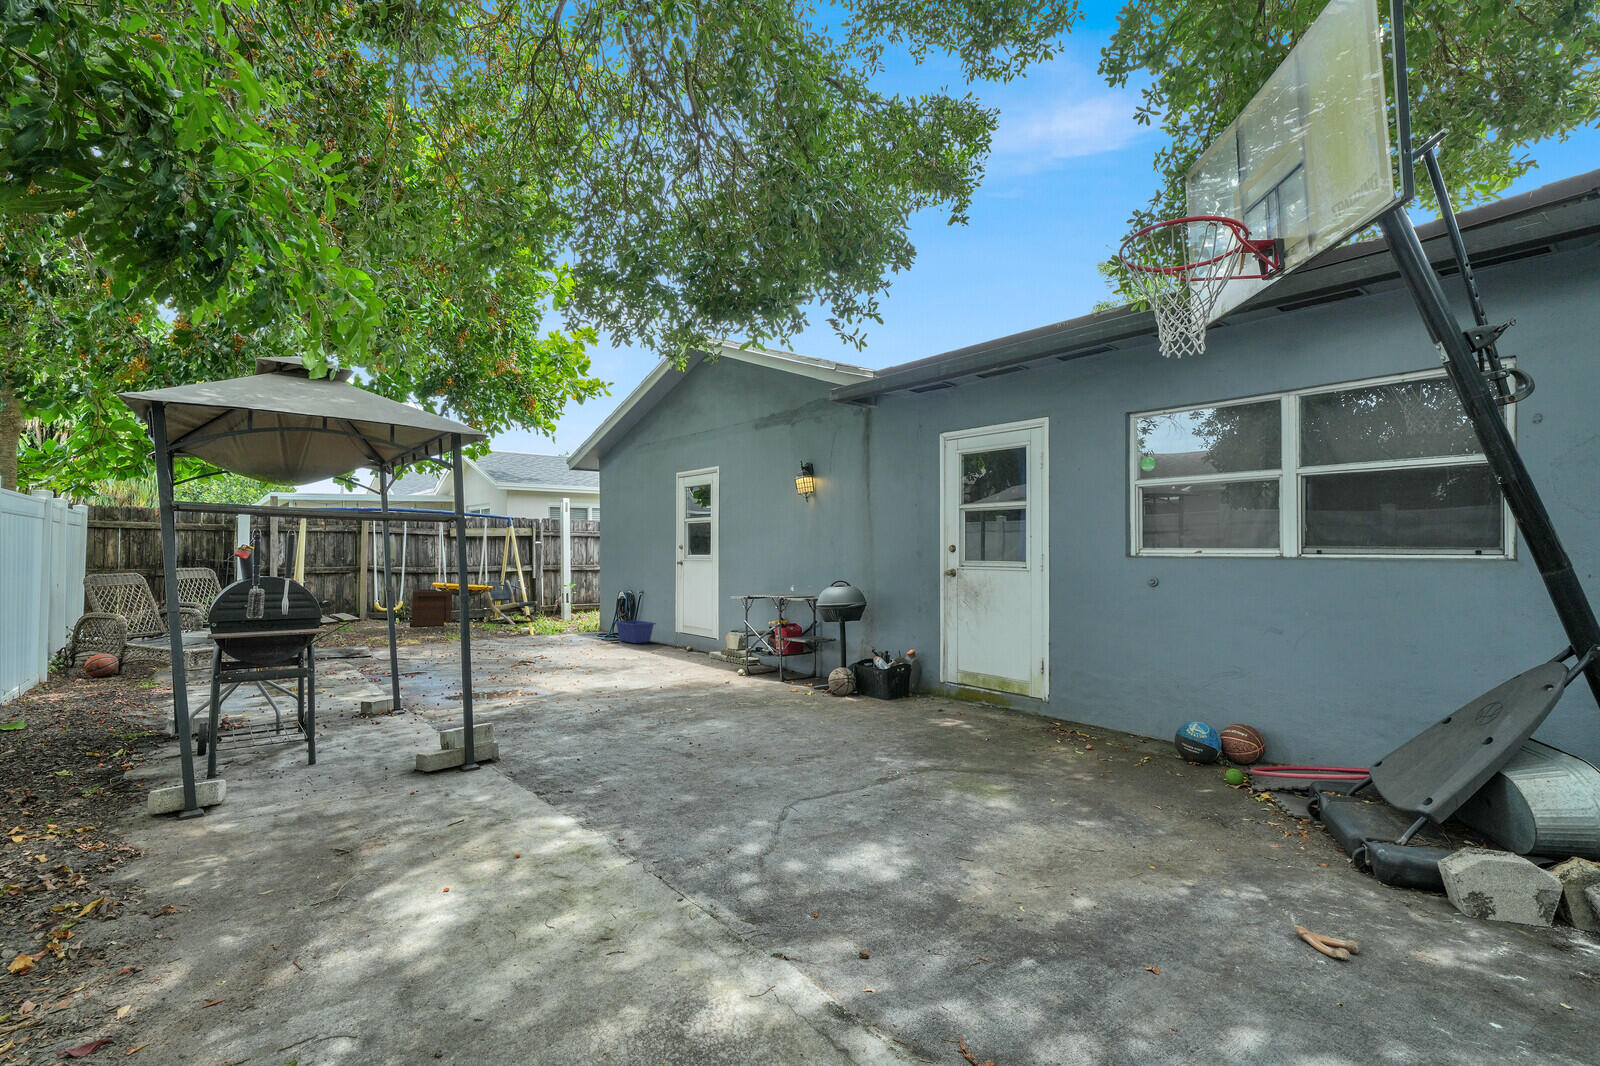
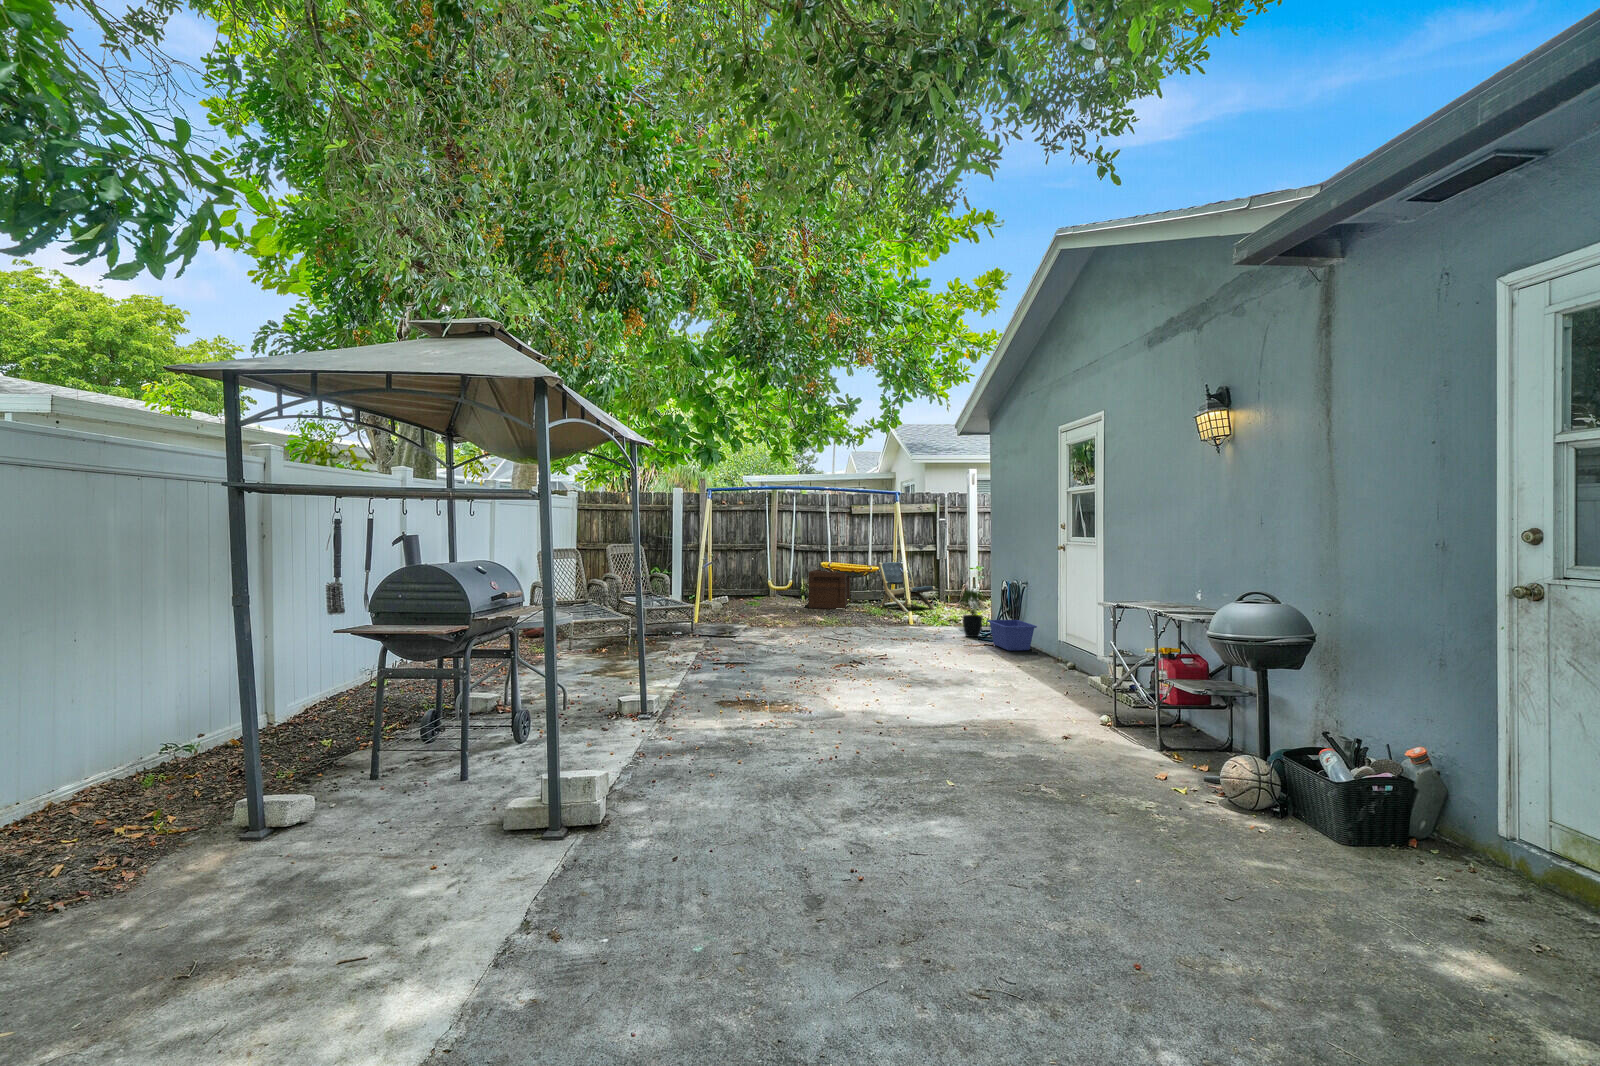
potted plant: none [584,597,610,638] -> present [960,589,986,637]

